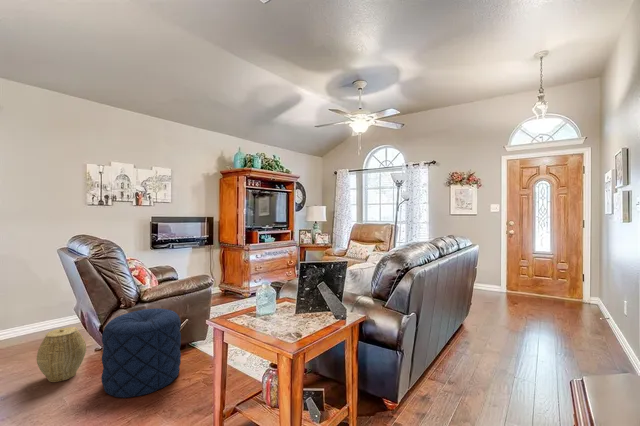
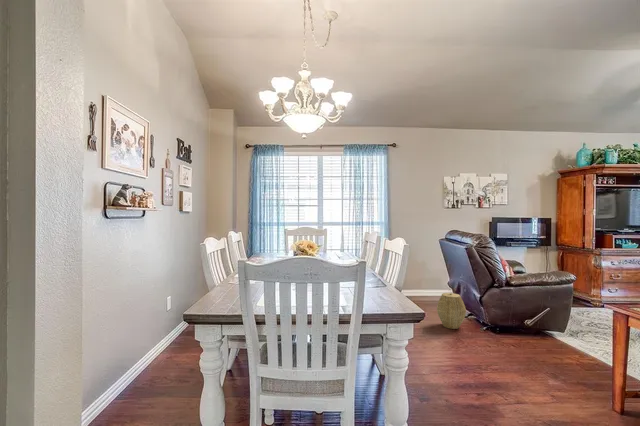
pouf: present [102,308,181,398] -> none [484,290,549,357]

